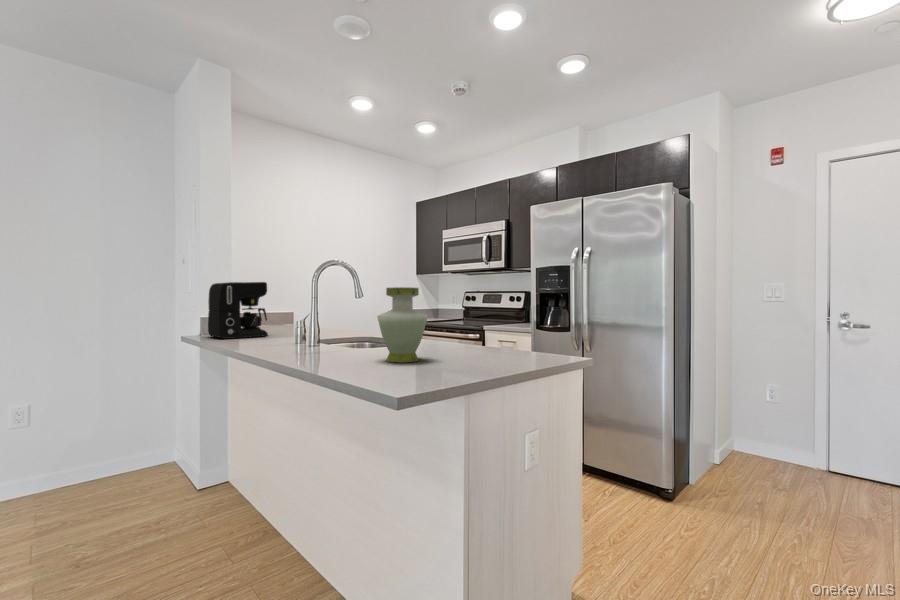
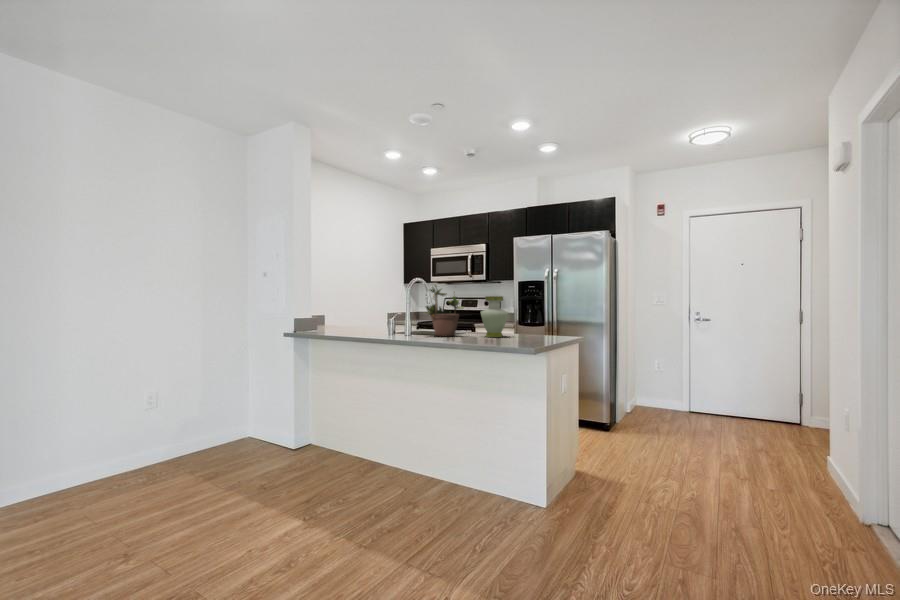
potted plant: none [289,261,355,358] -> present [424,285,464,336]
coffee maker: present [208,282,268,339] -> none [313,291,354,331]

